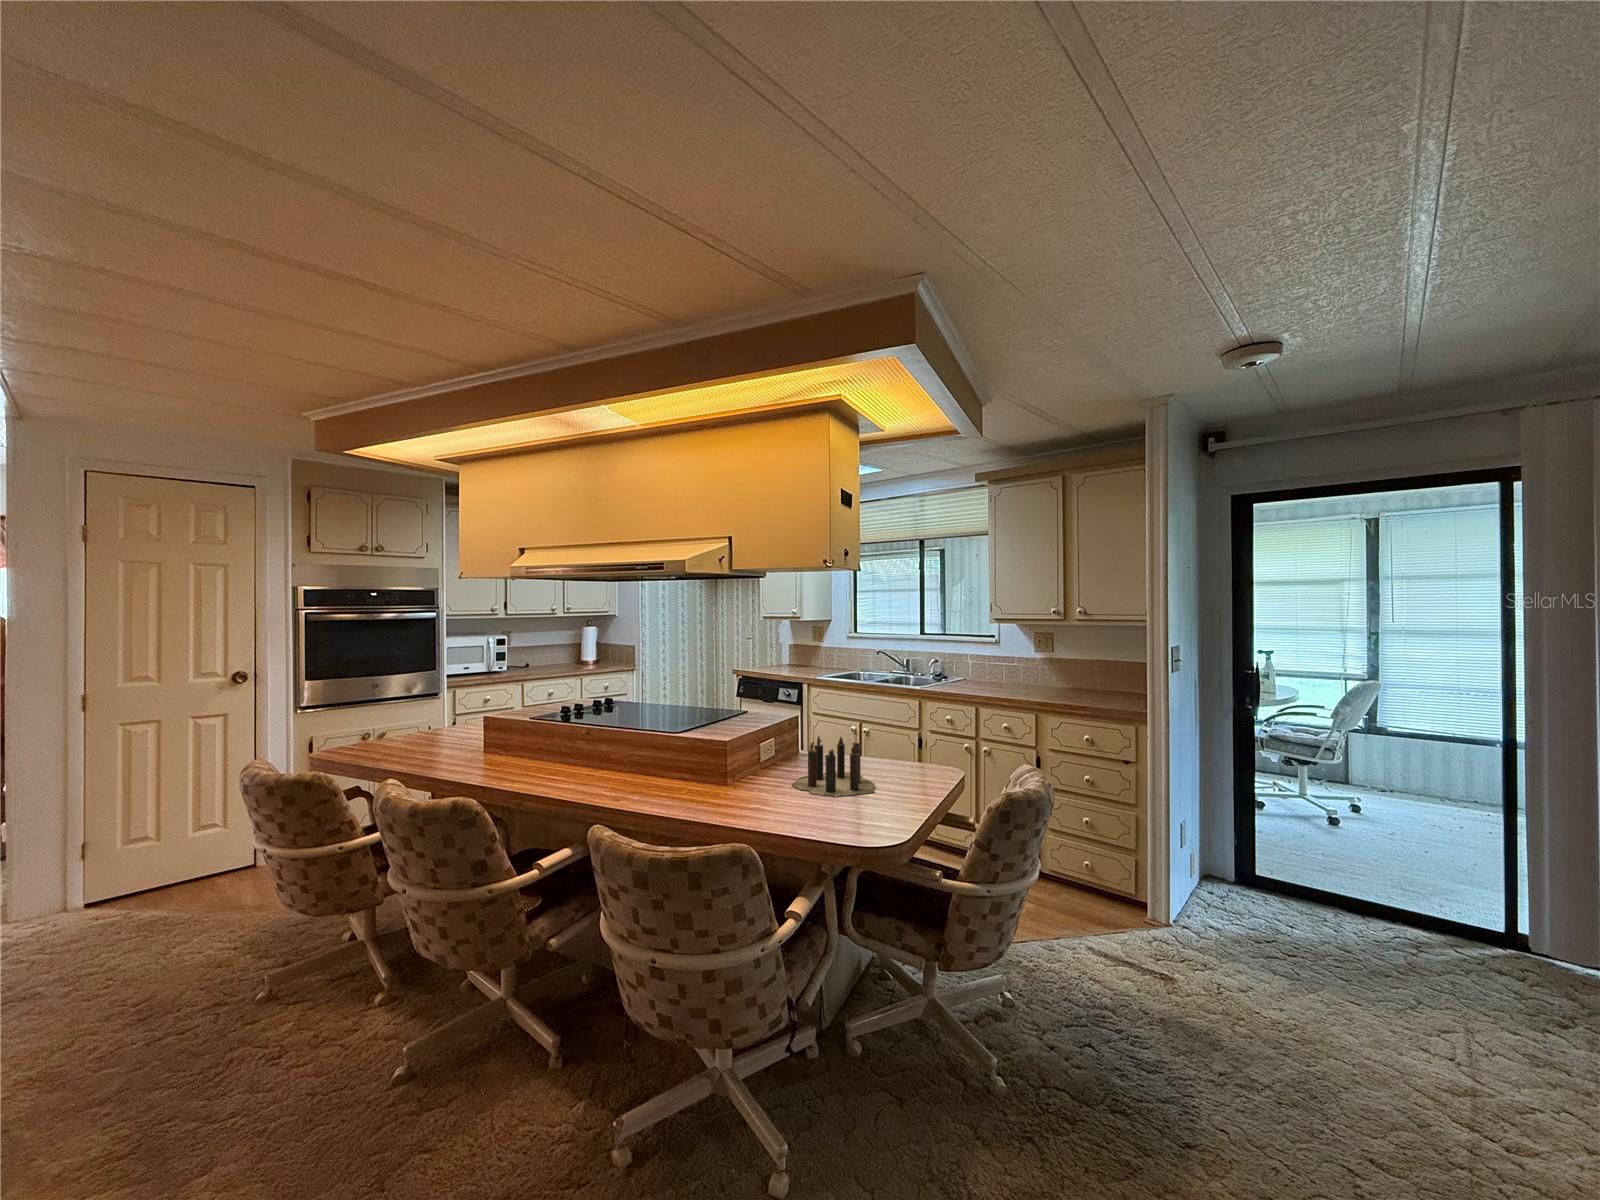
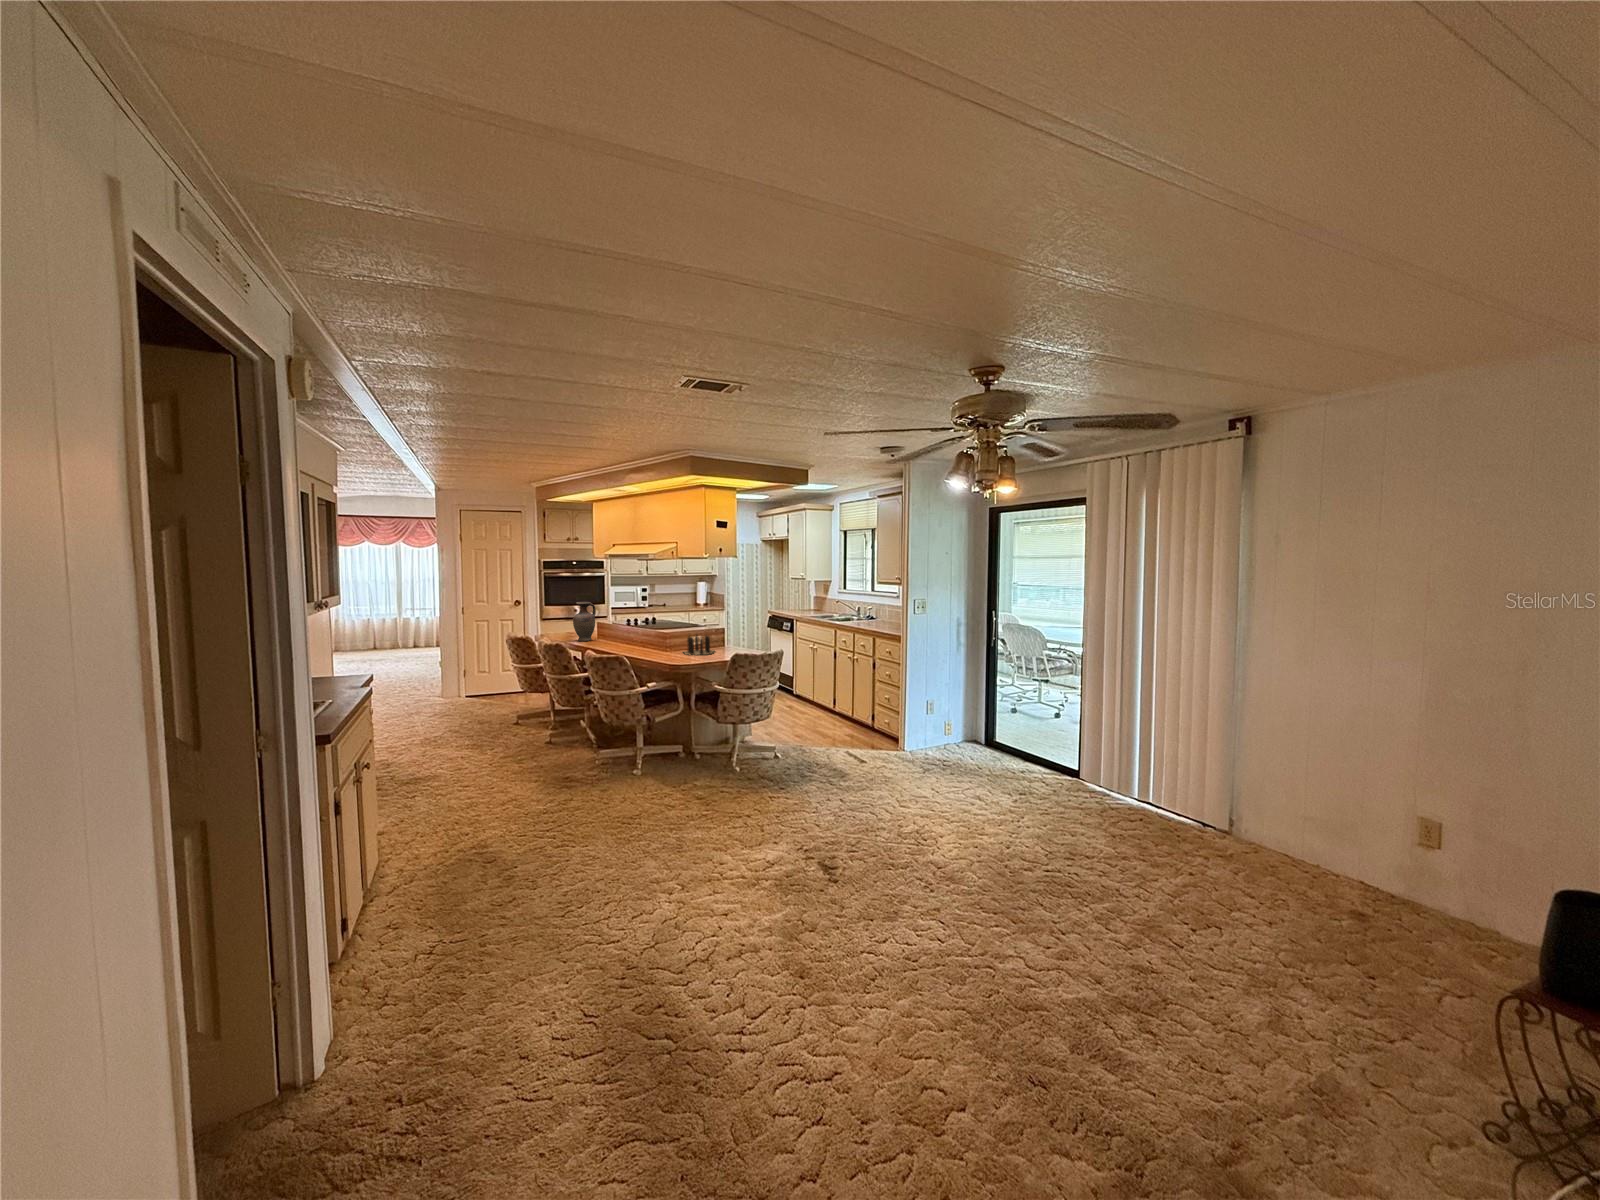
vase: none [447,674,504,770] -> present [573,602,596,641]

